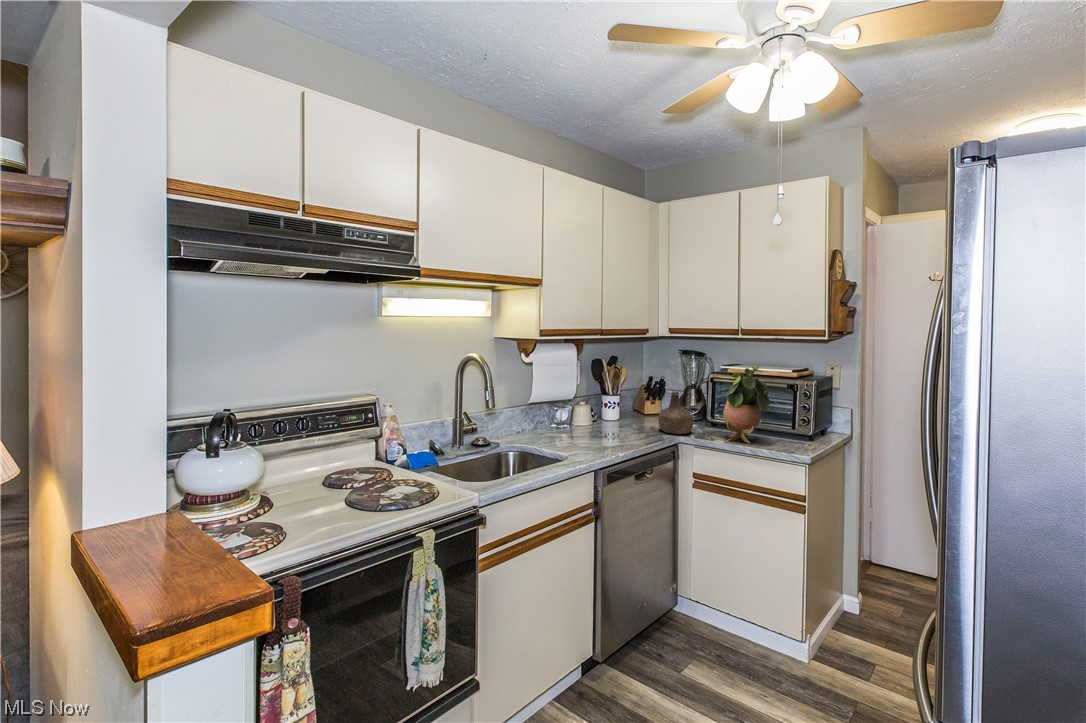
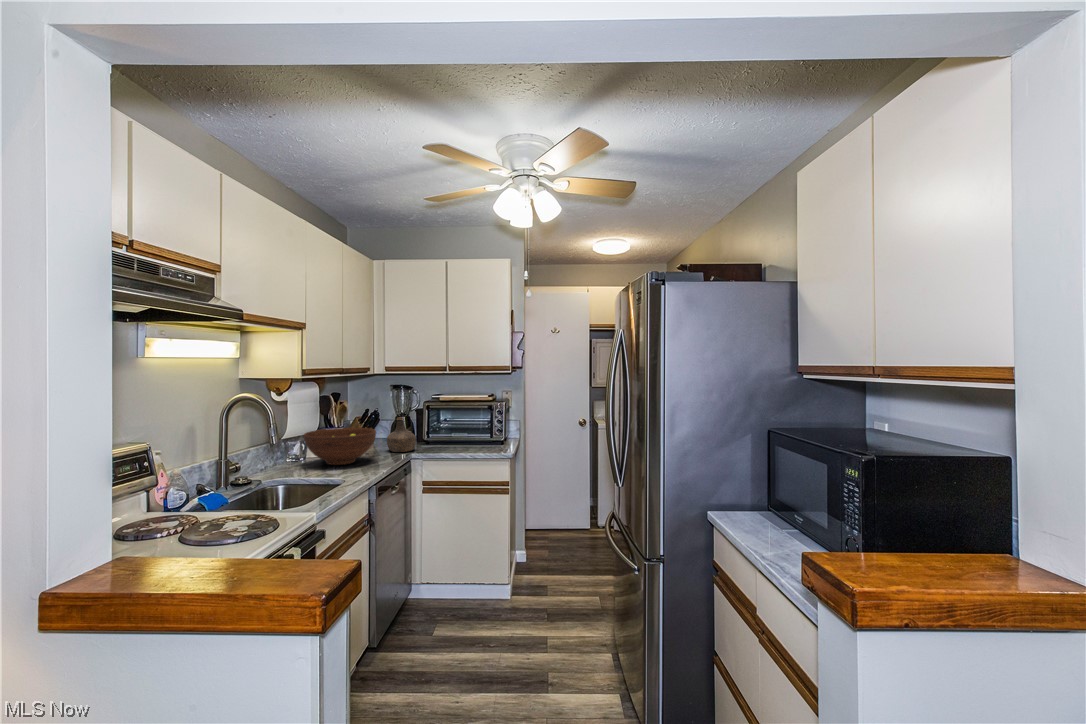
potted plant: present [723,366,770,444] -> none [439,391,472,451]
fruit bowl: none [558,396,635,439] -> present [304,428,376,465]

